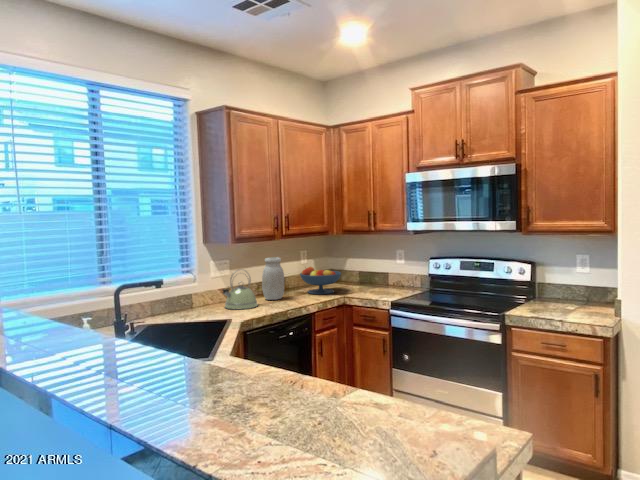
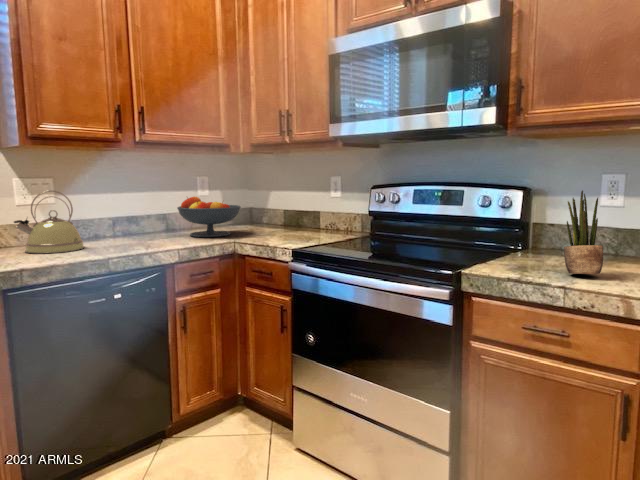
jar: present [262,257,284,300] -> none [105,178,142,242]
potted plant: none [559,269,580,313] -> present [564,191,603,274]

